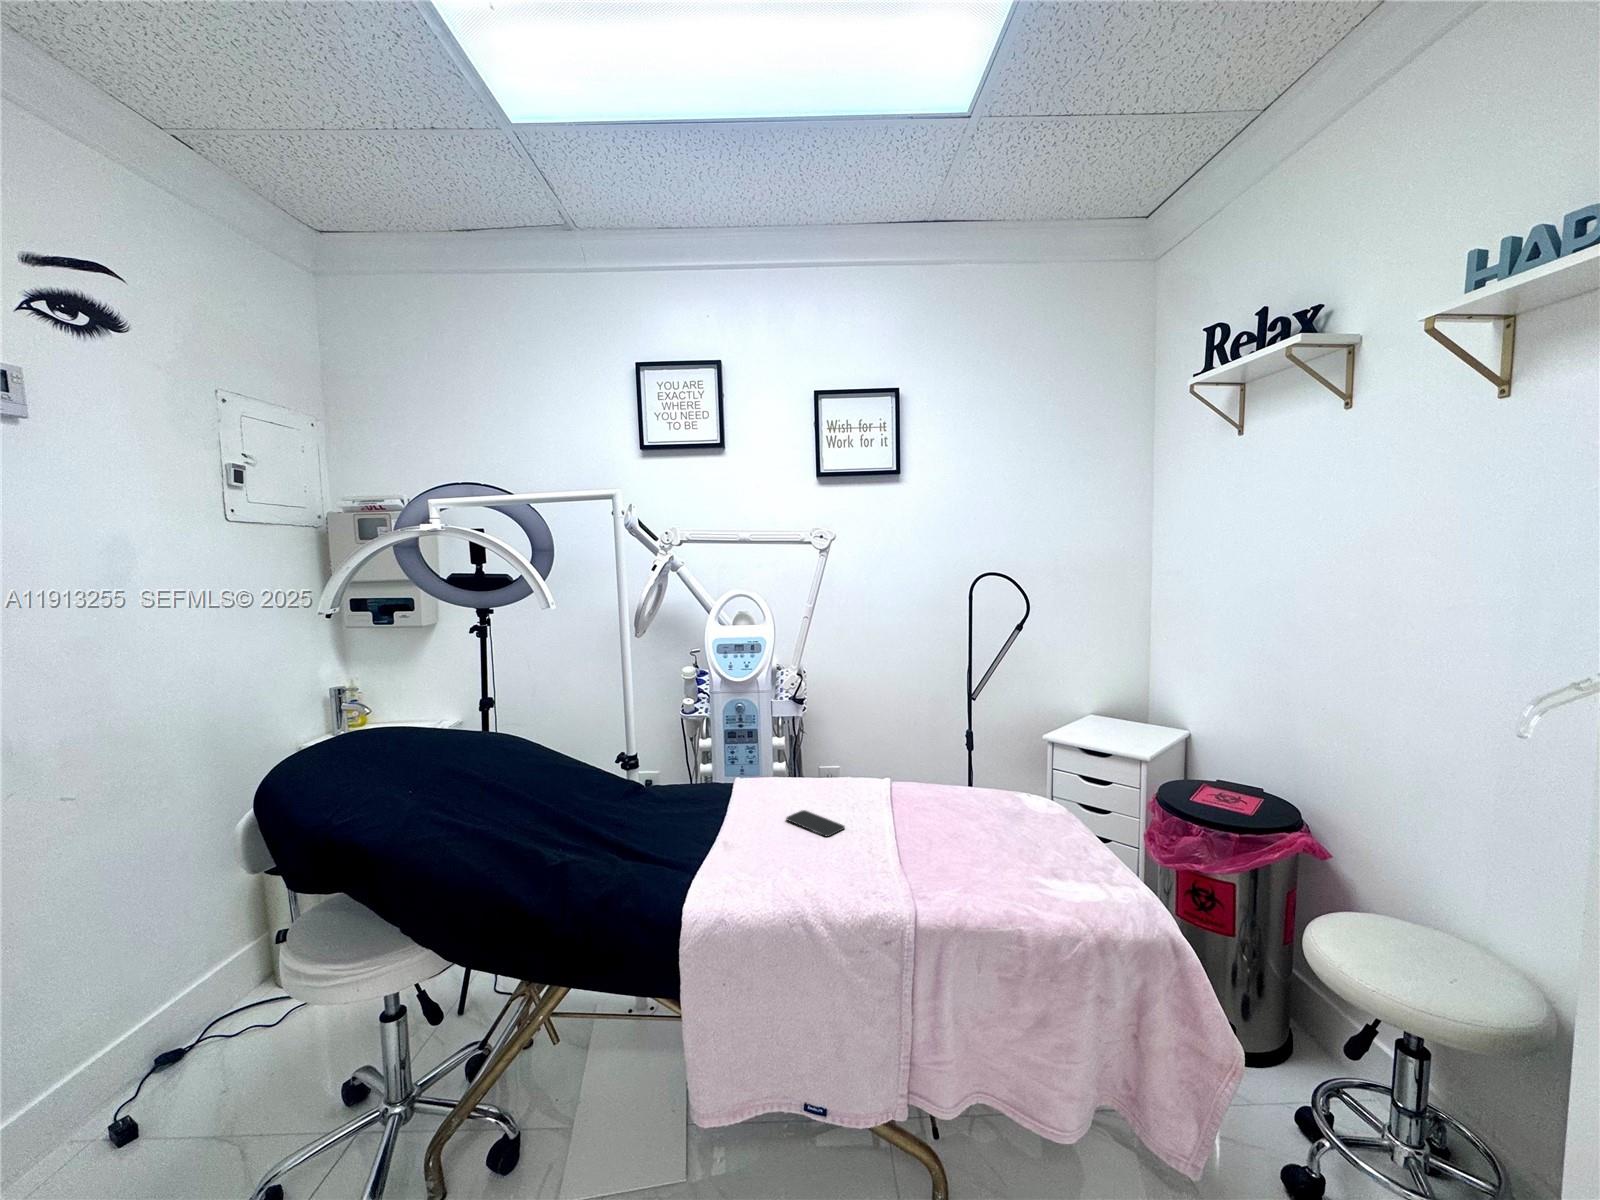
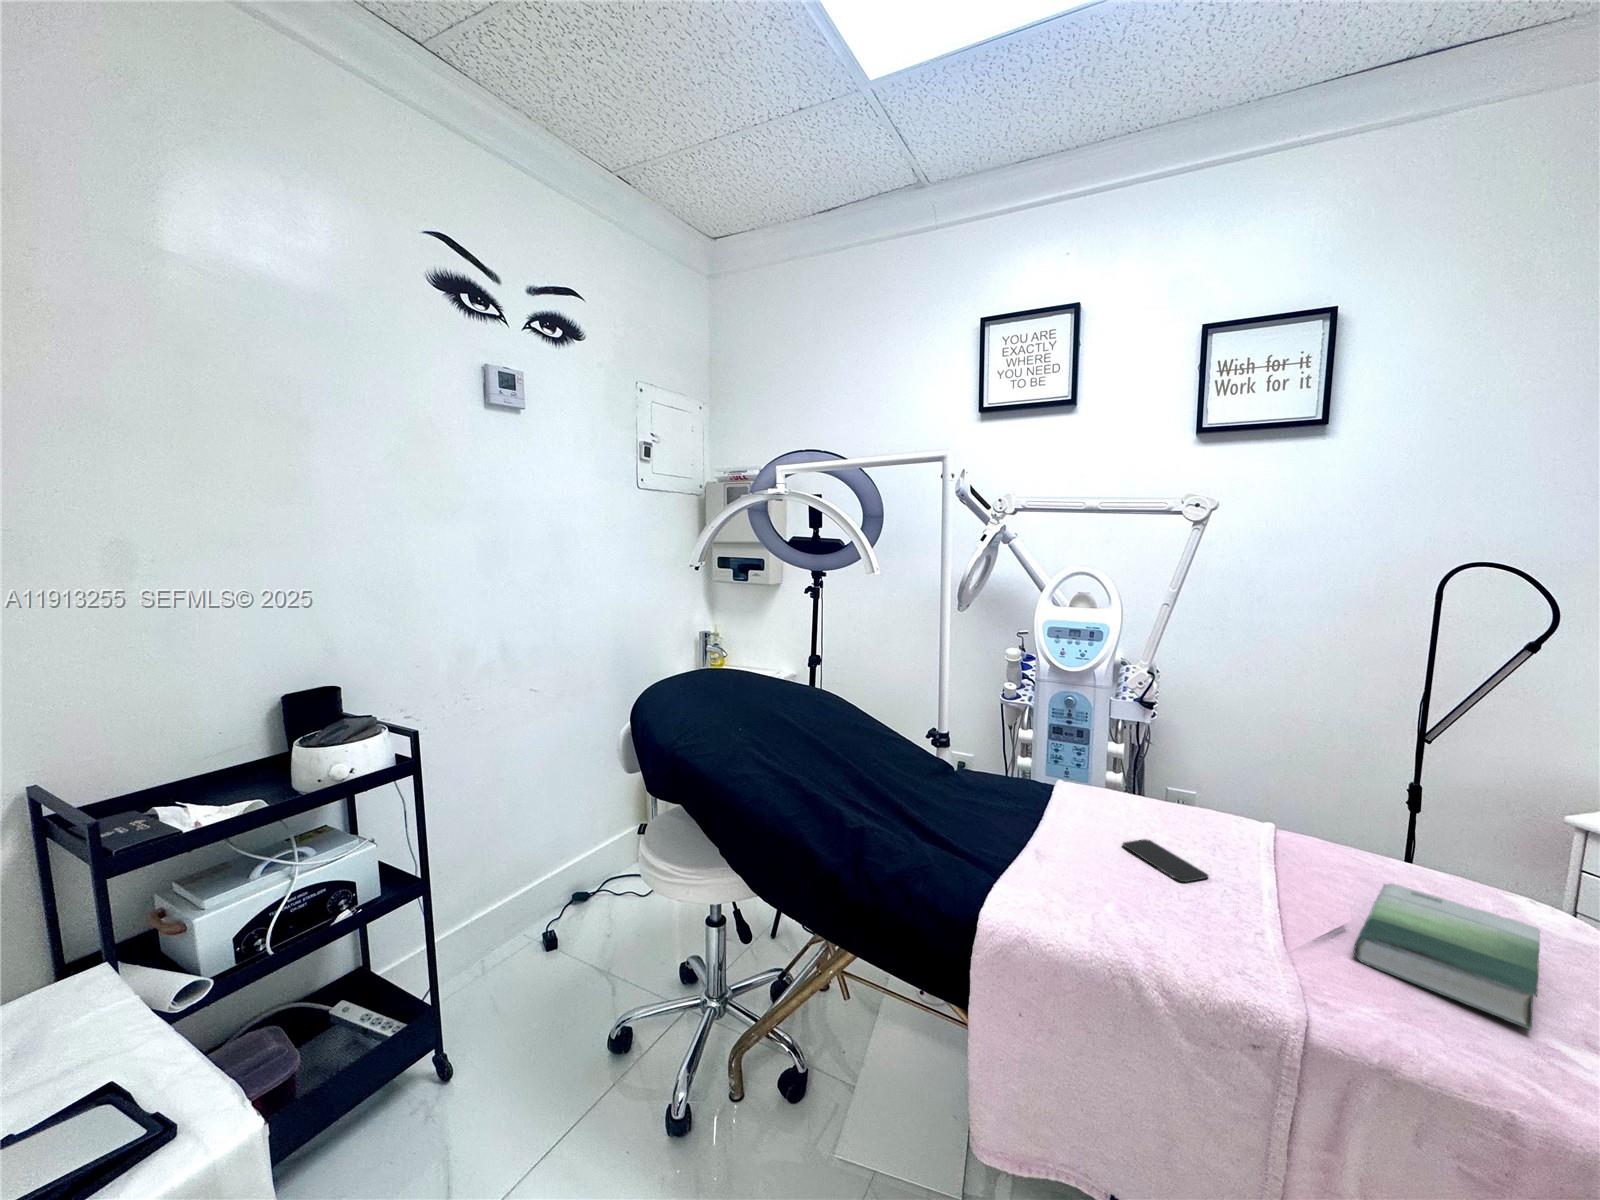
book: none [930,801,1020,872] -> present [1354,883,1540,1029]

